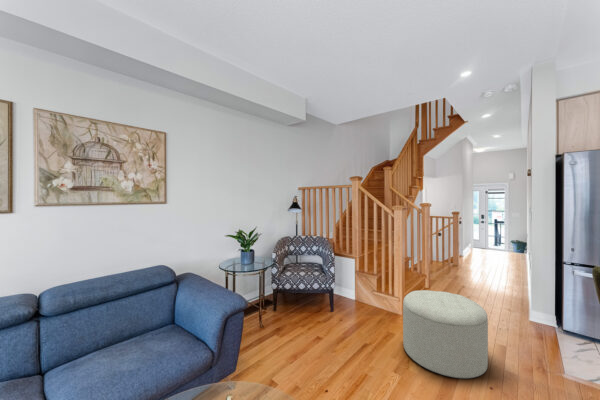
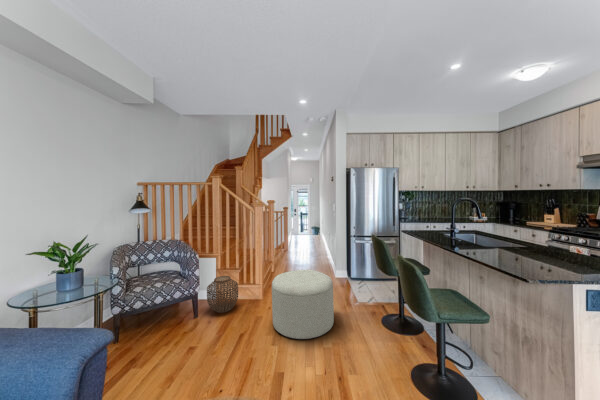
woven basket: none [344,279,374,315] -> present [207,276,238,313]

